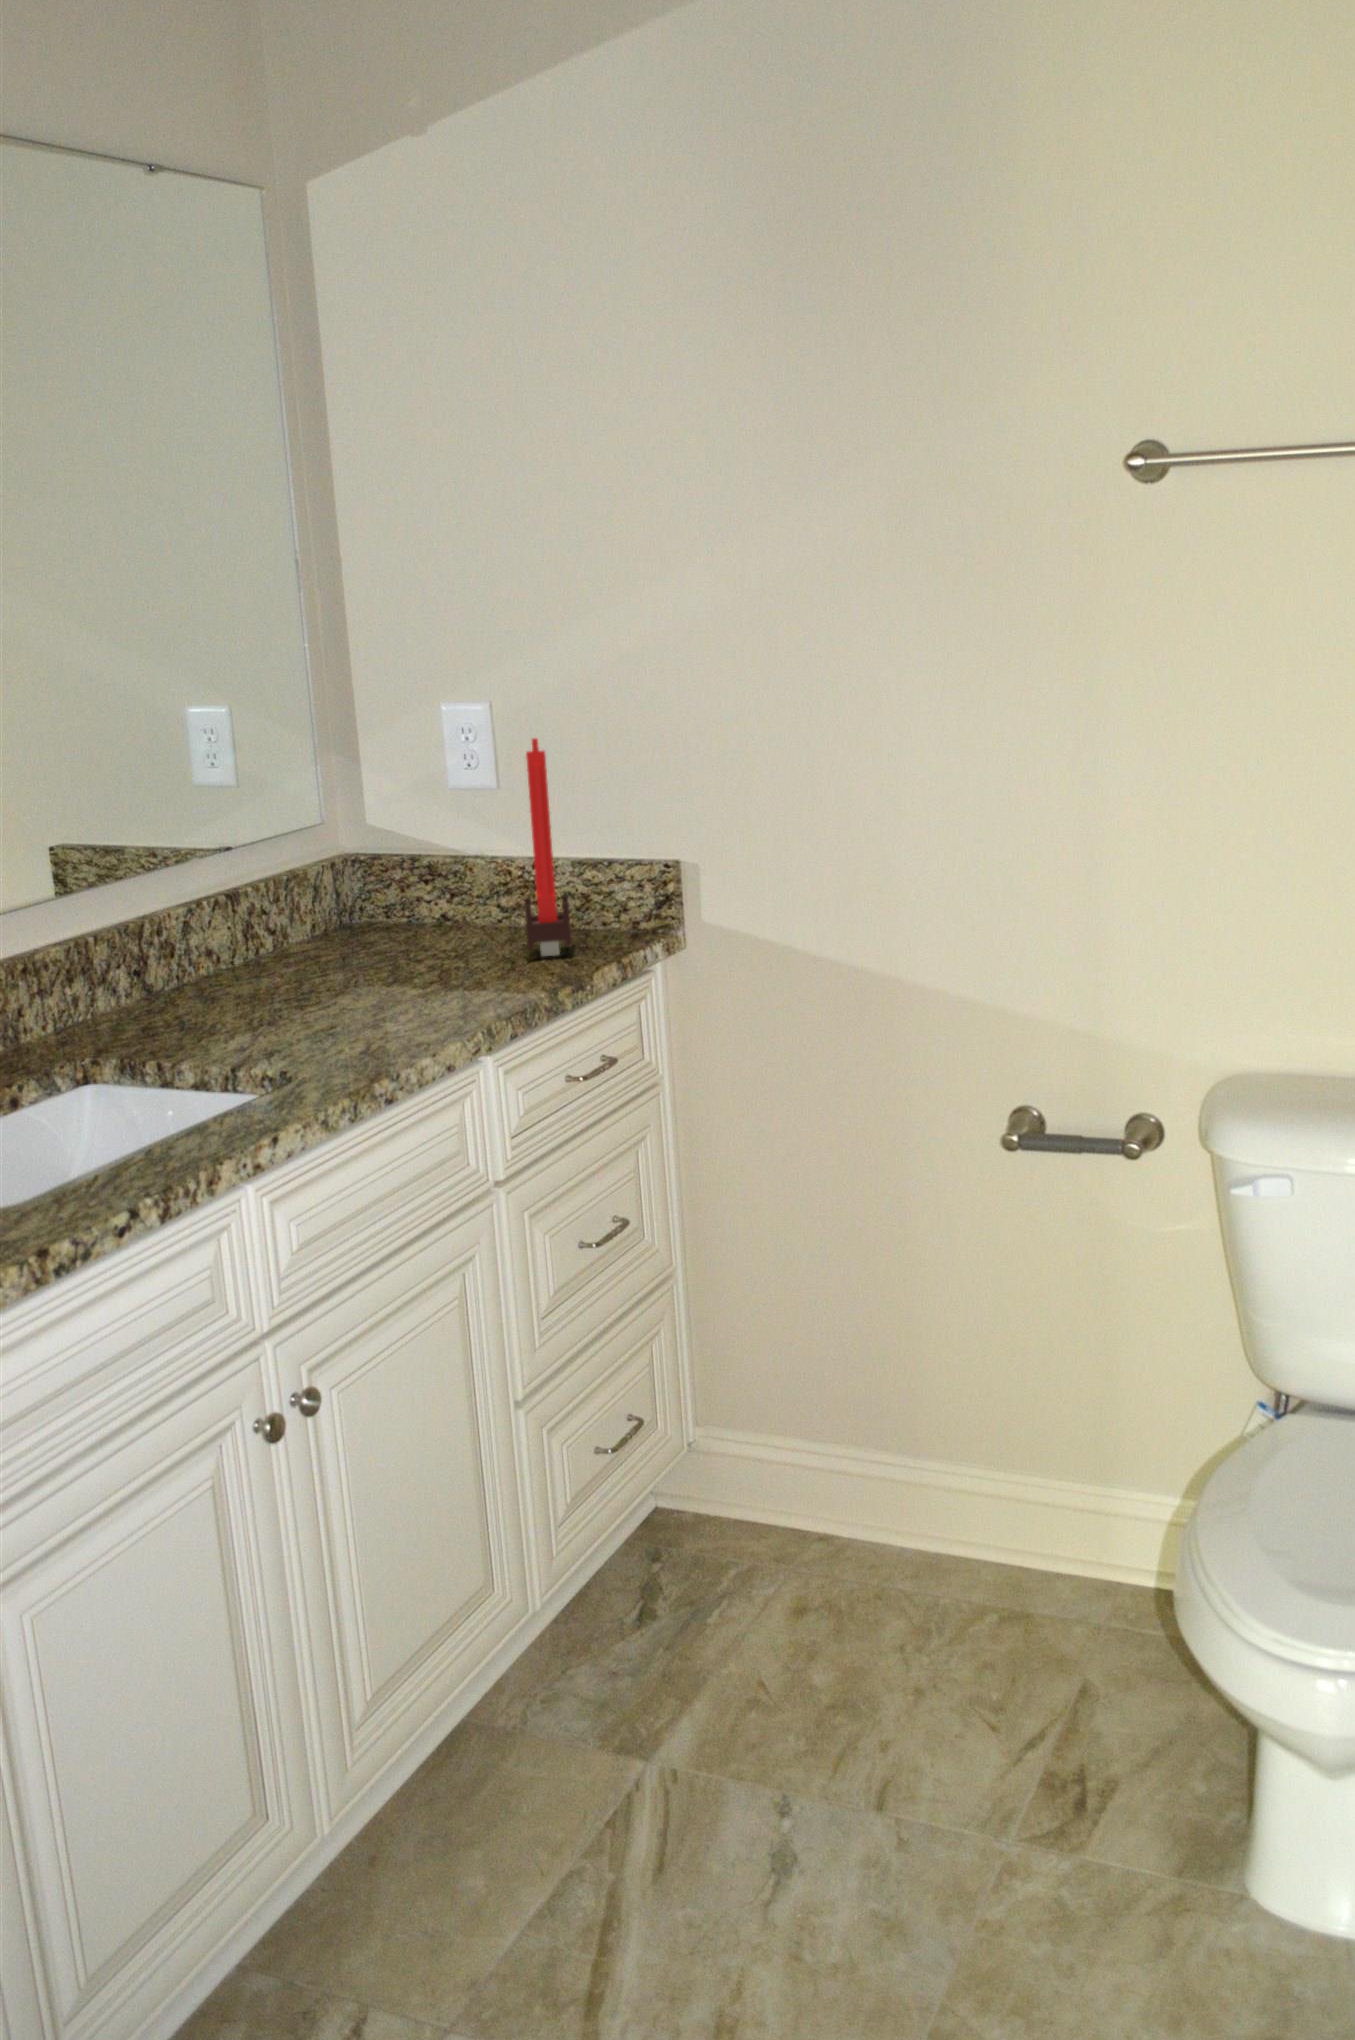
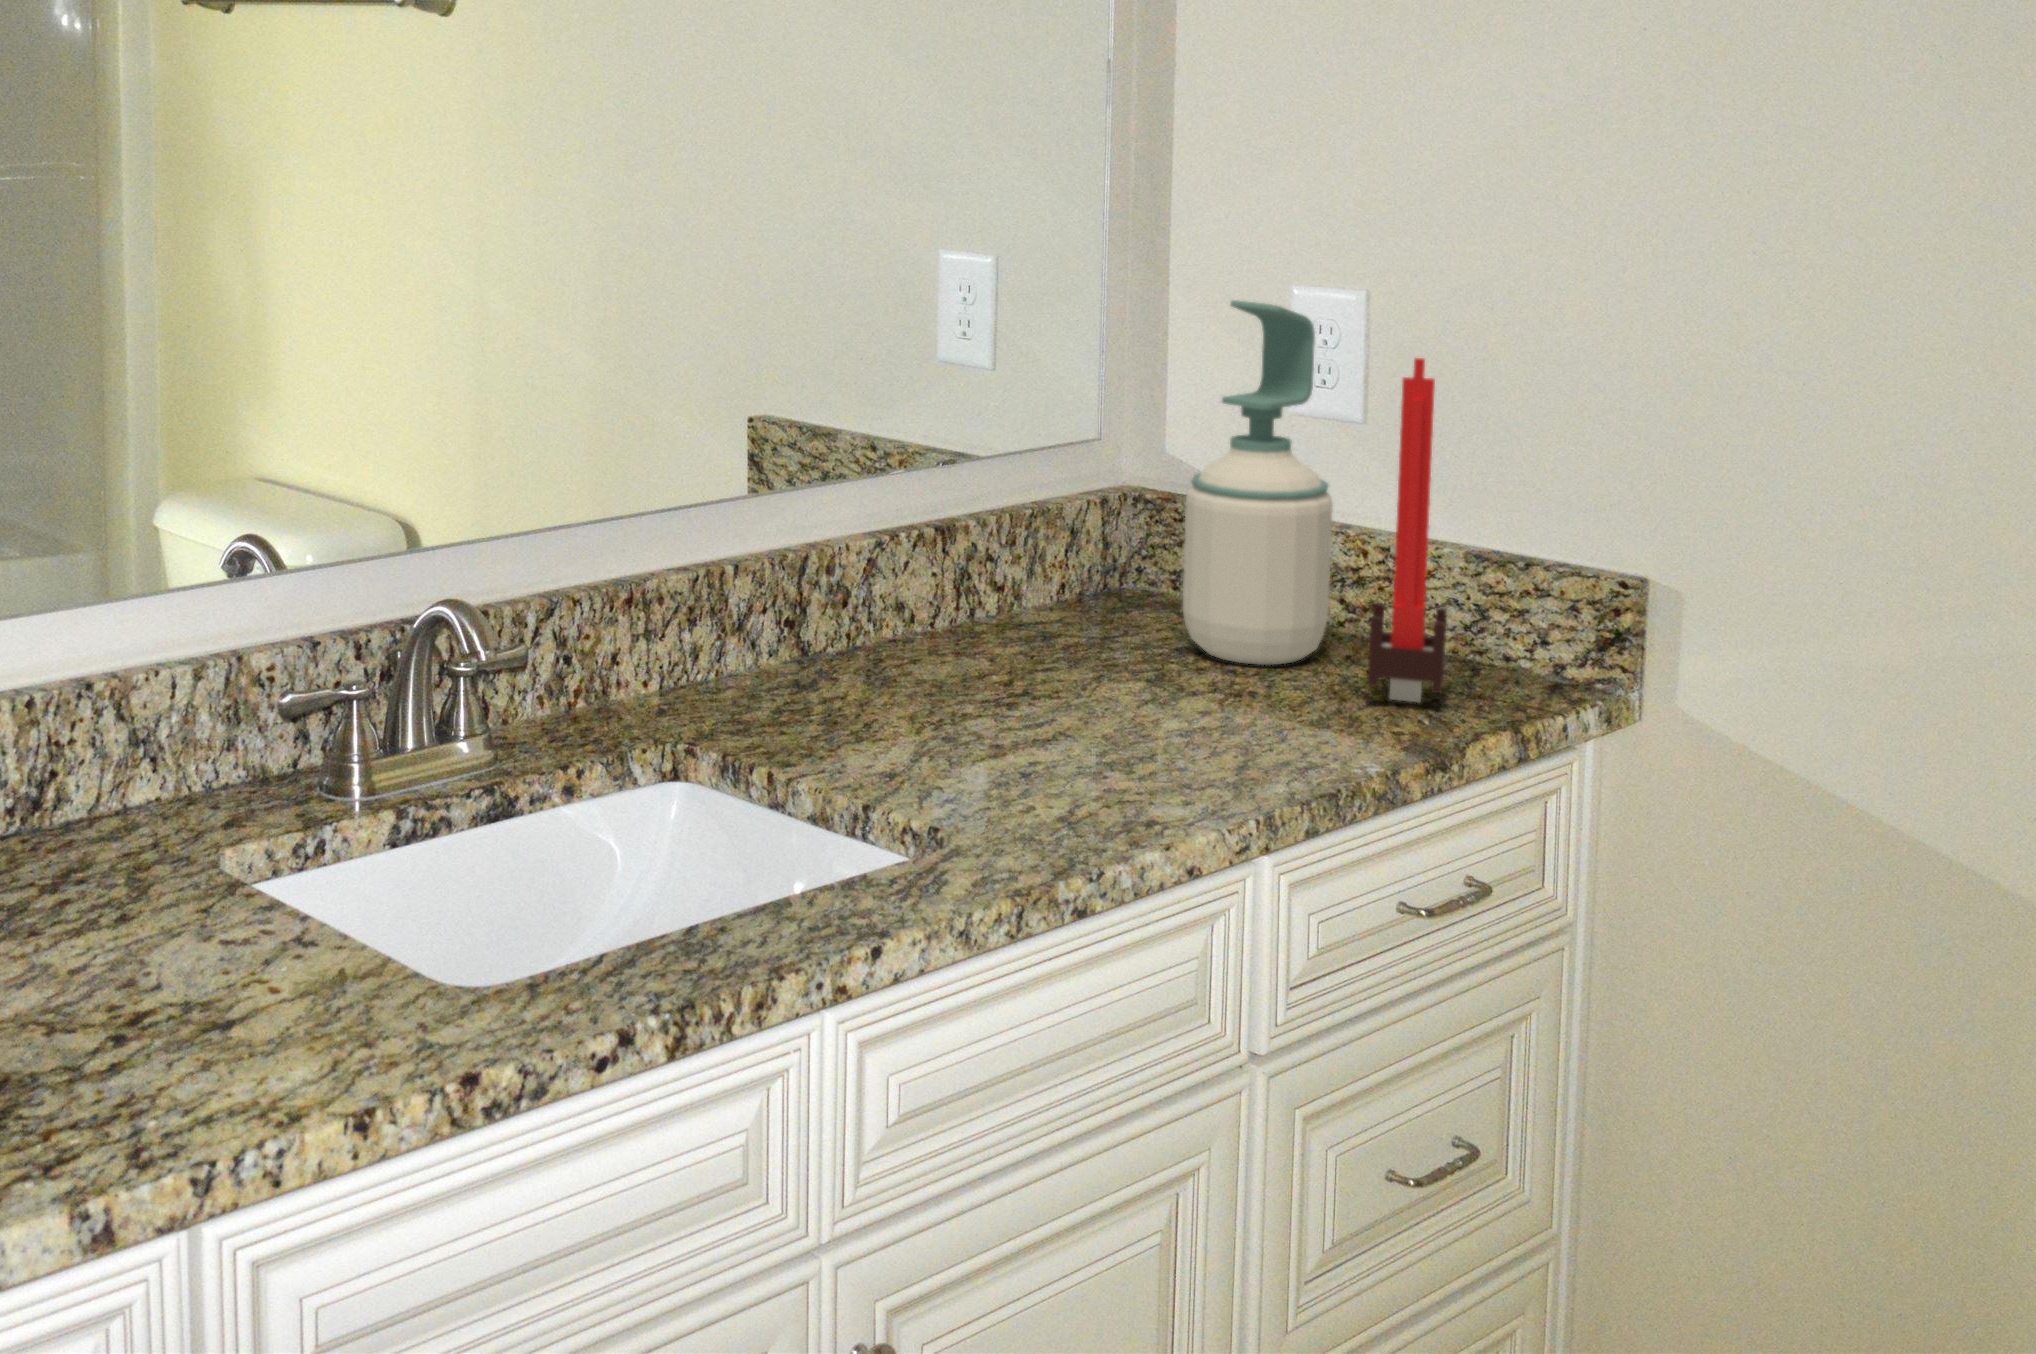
soap bottle: none [396,714,495,952] -> present [1183,300,1333,665]

